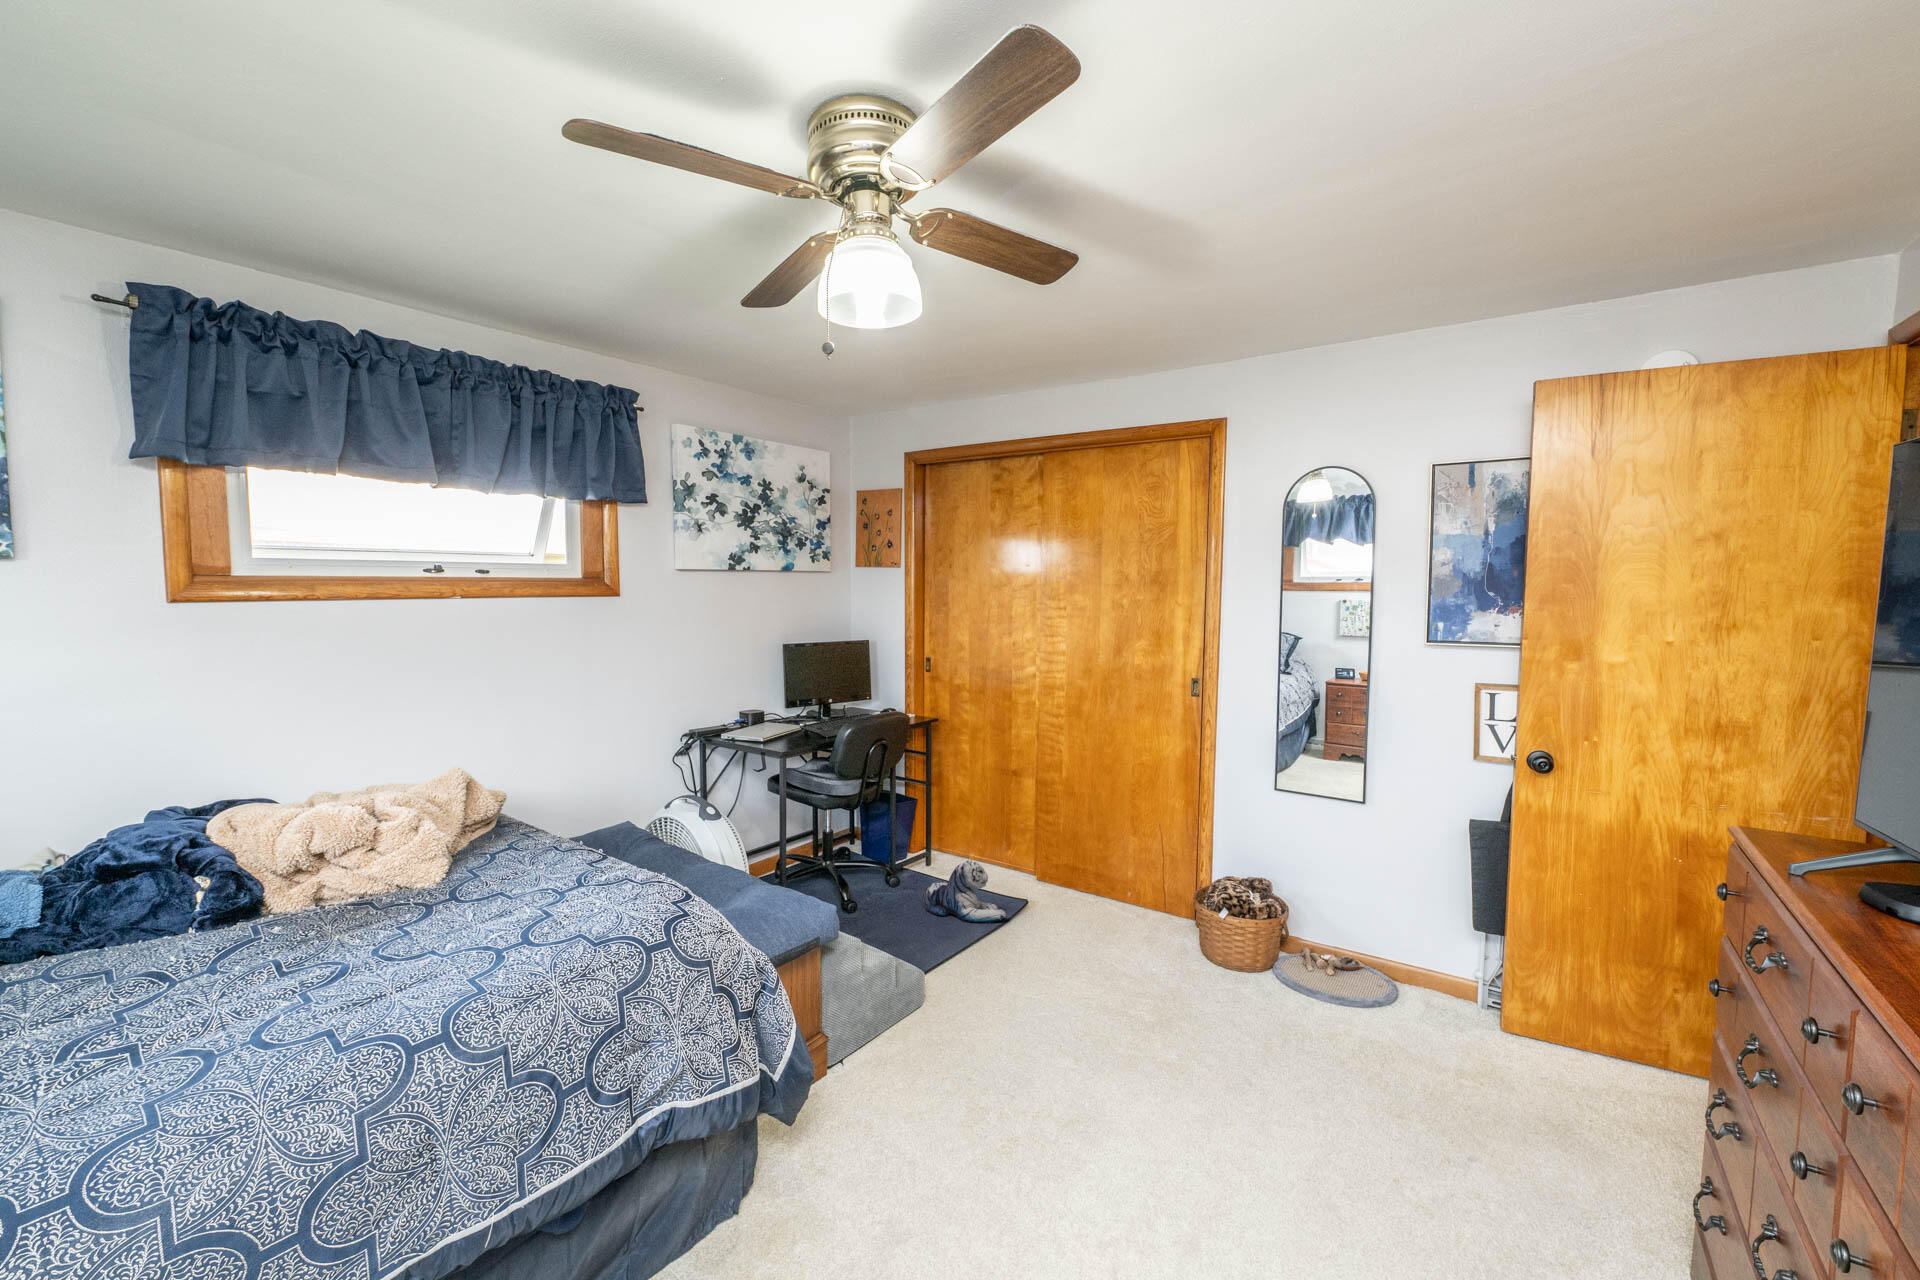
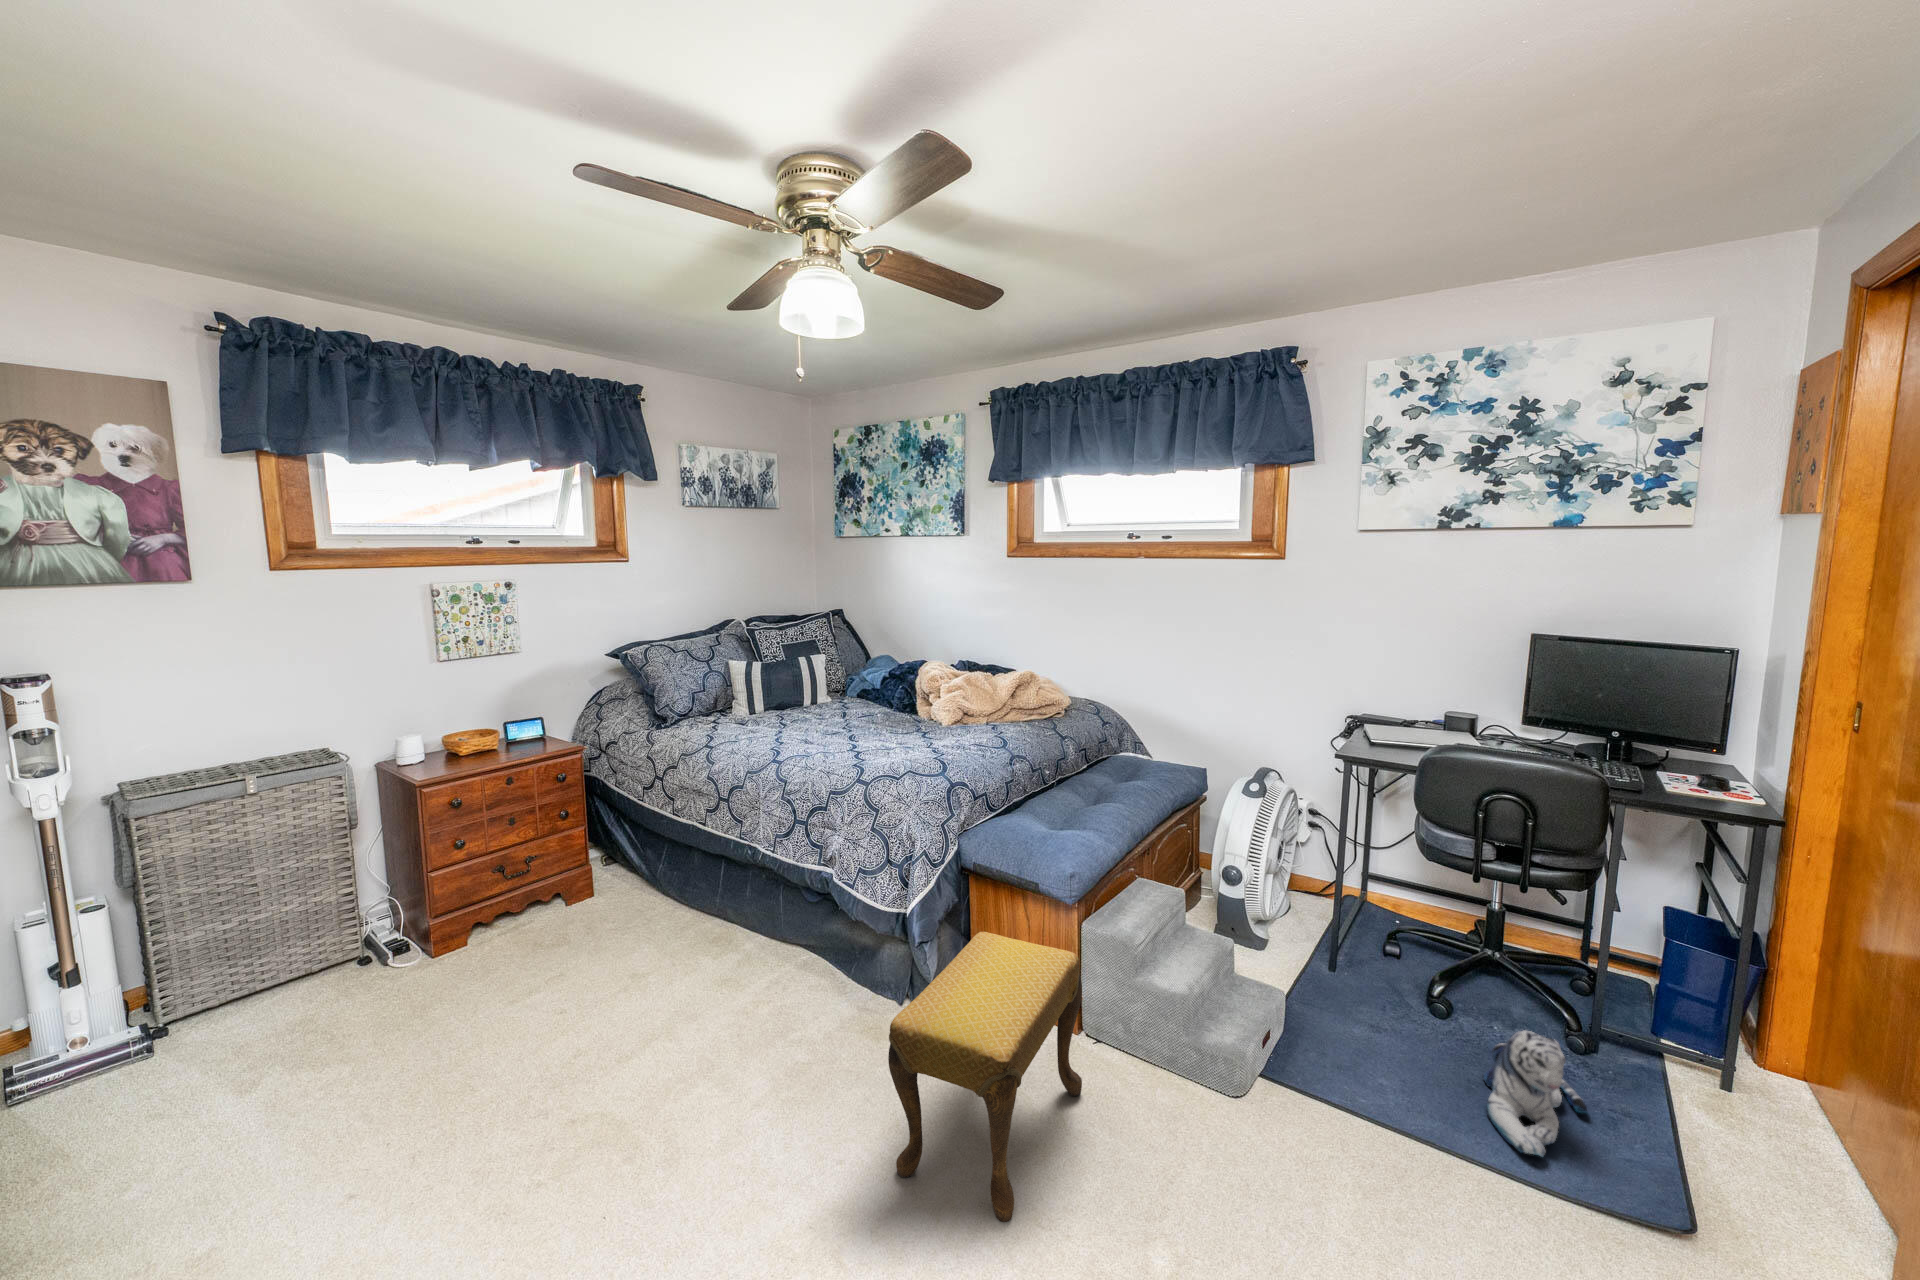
footstool: none [907,934,1117,1179] -> present [888,932,1082,1222]

